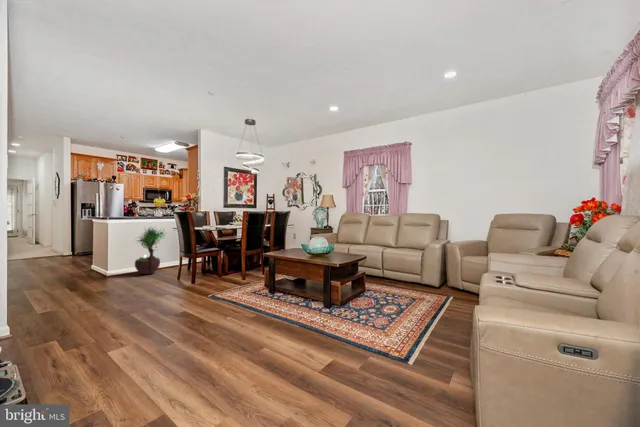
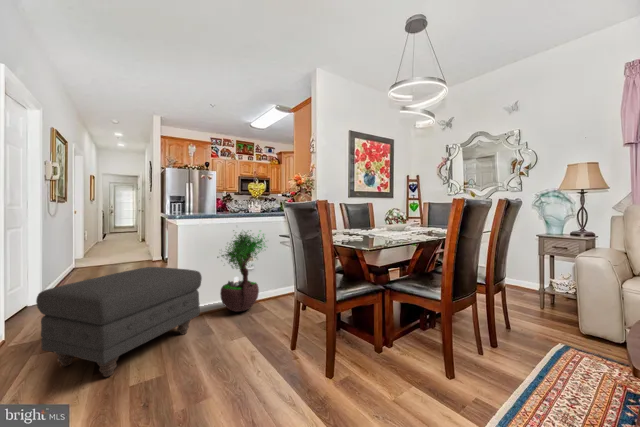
ottoman: none [33,248,125,295] -> present [36,267,202,377]

